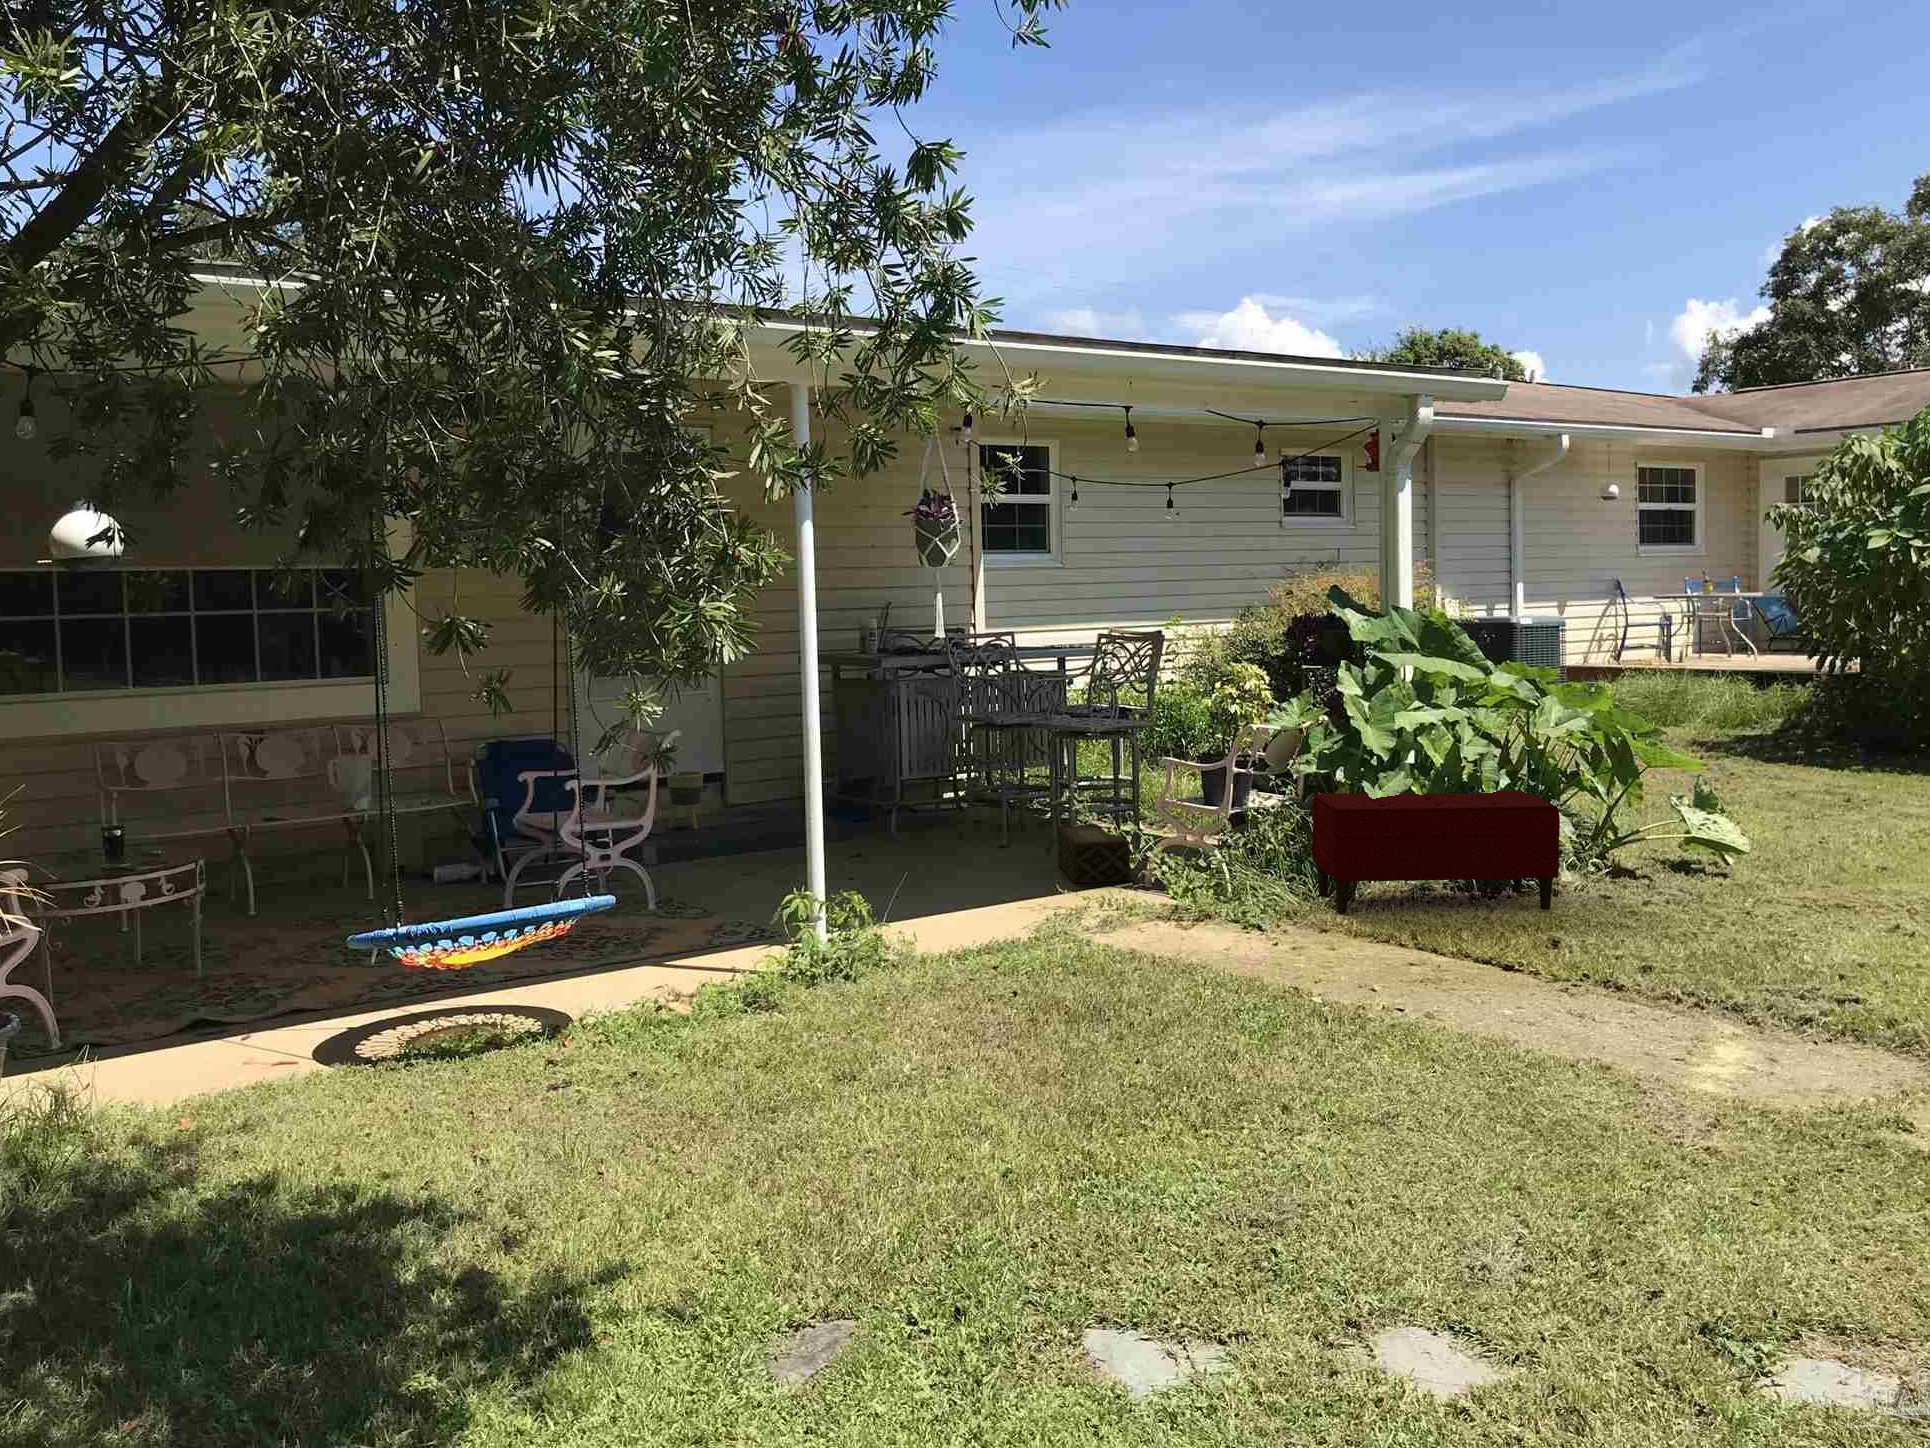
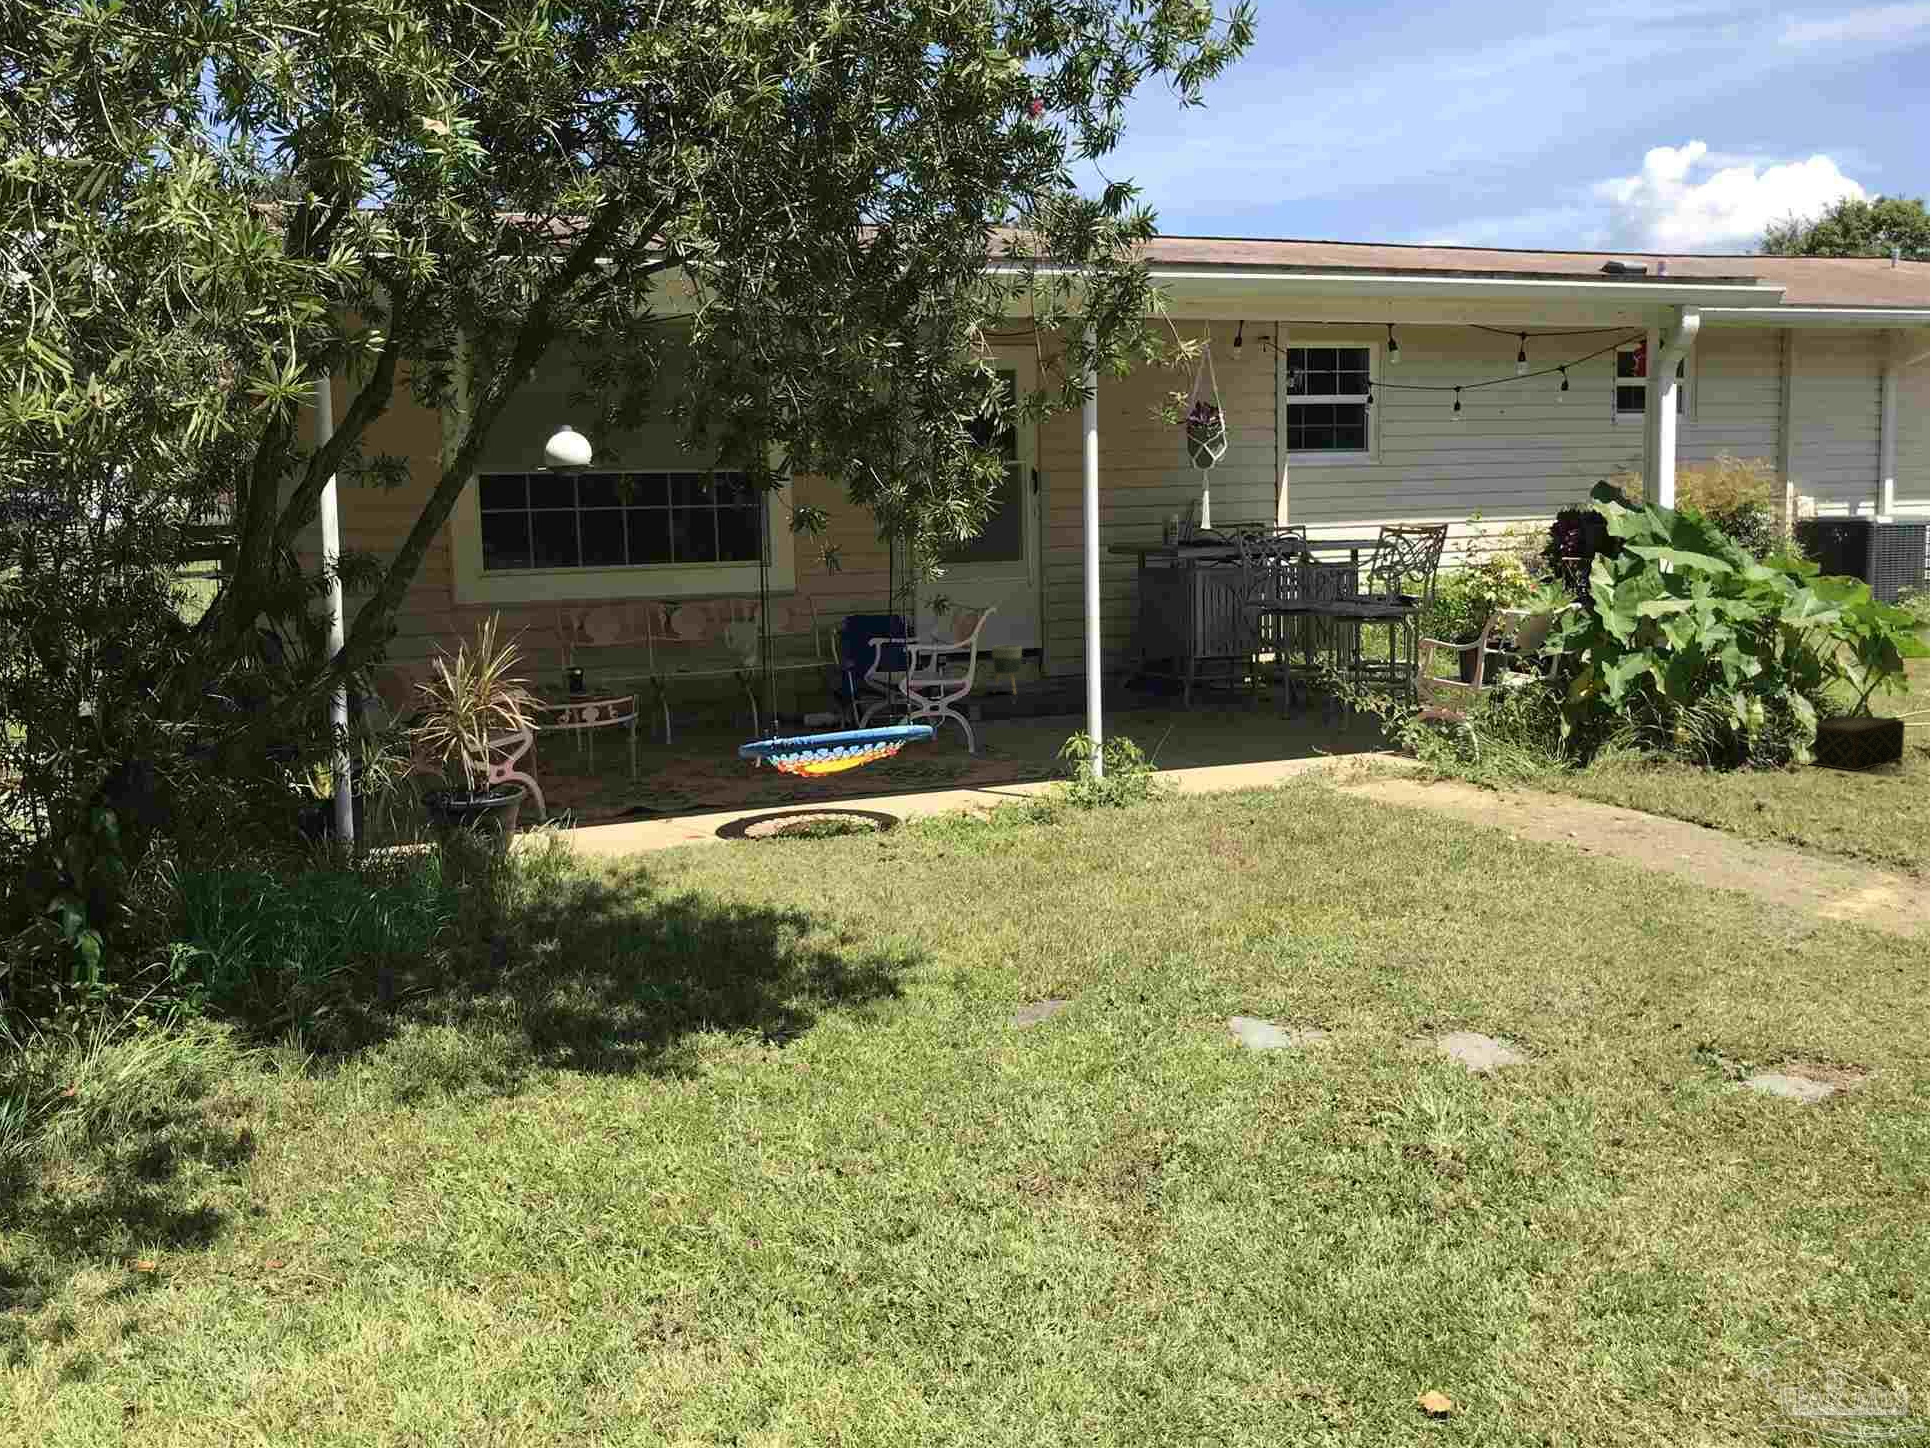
bench: present [1312,790,1560,914] -> none [1552,672,1790,784]
woven basket: present [1058,825,1130,883] -> present [1810,716,1905,771]

